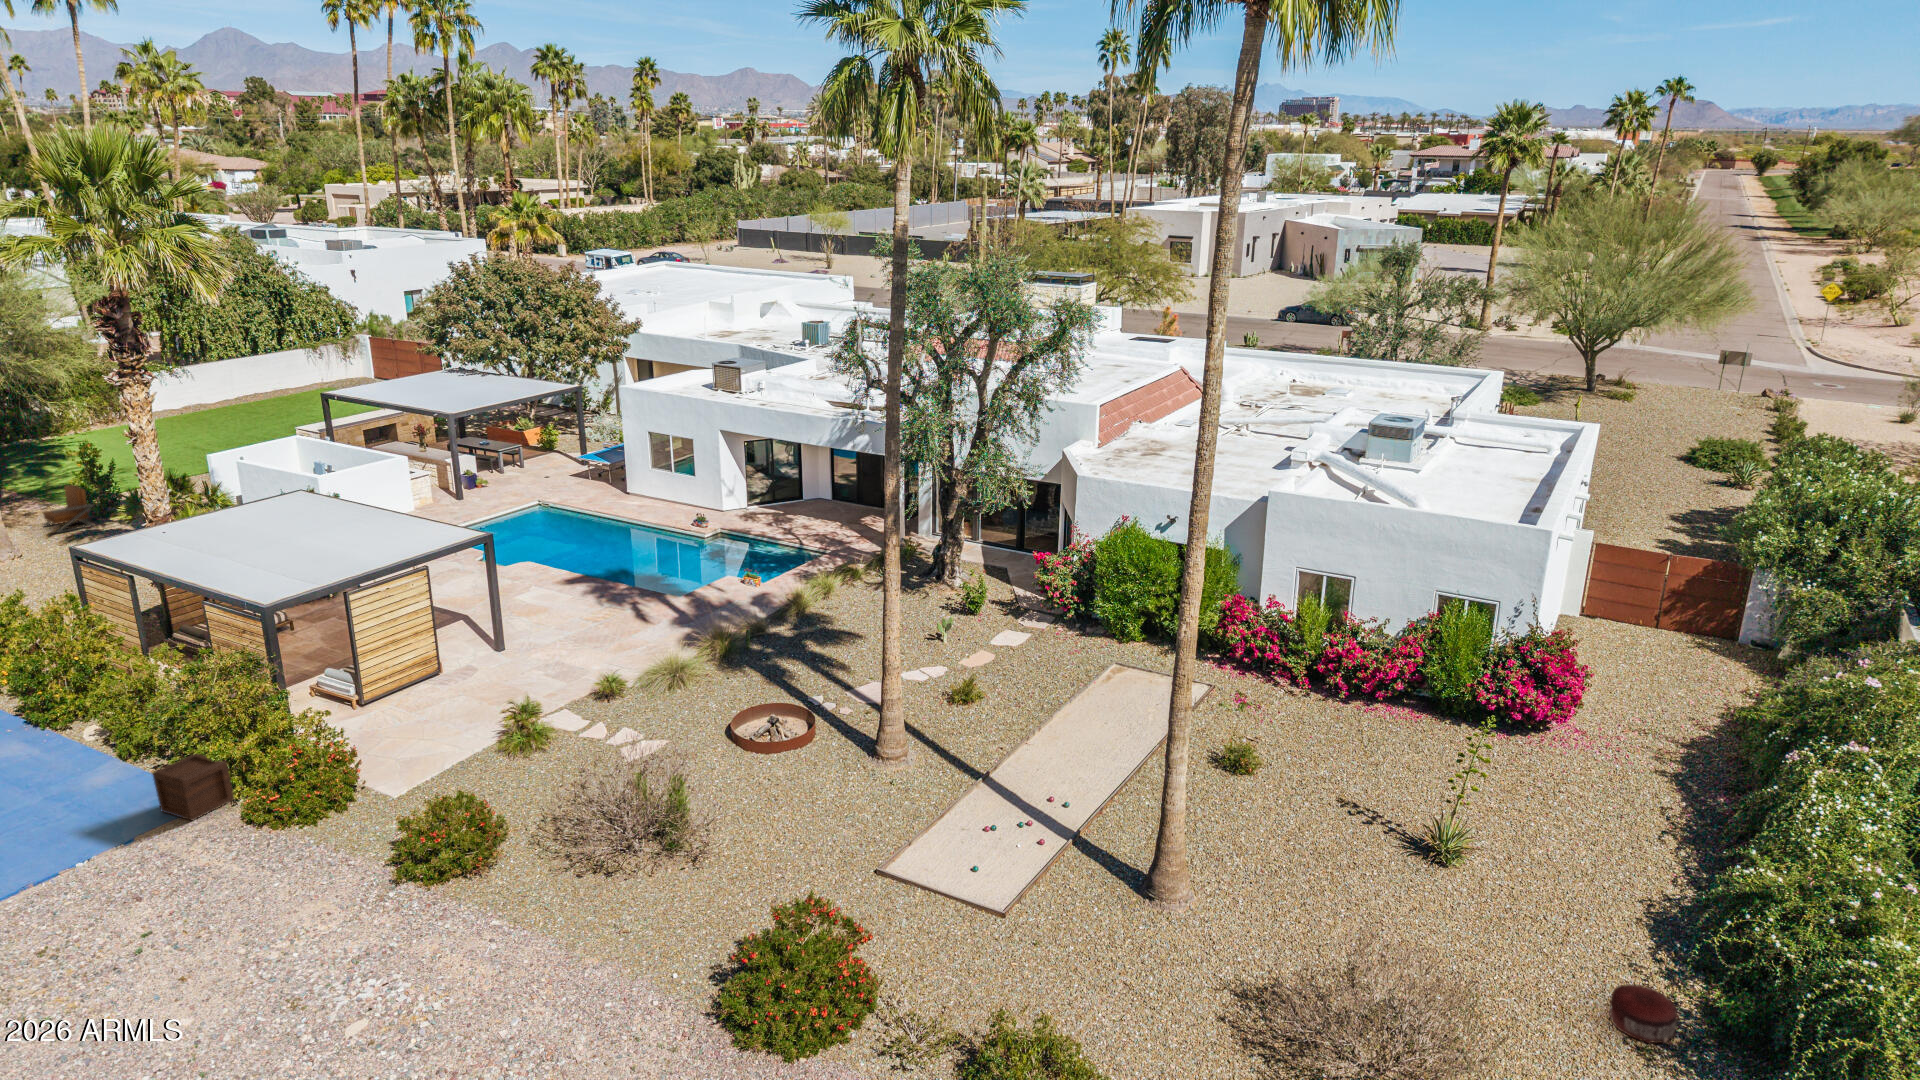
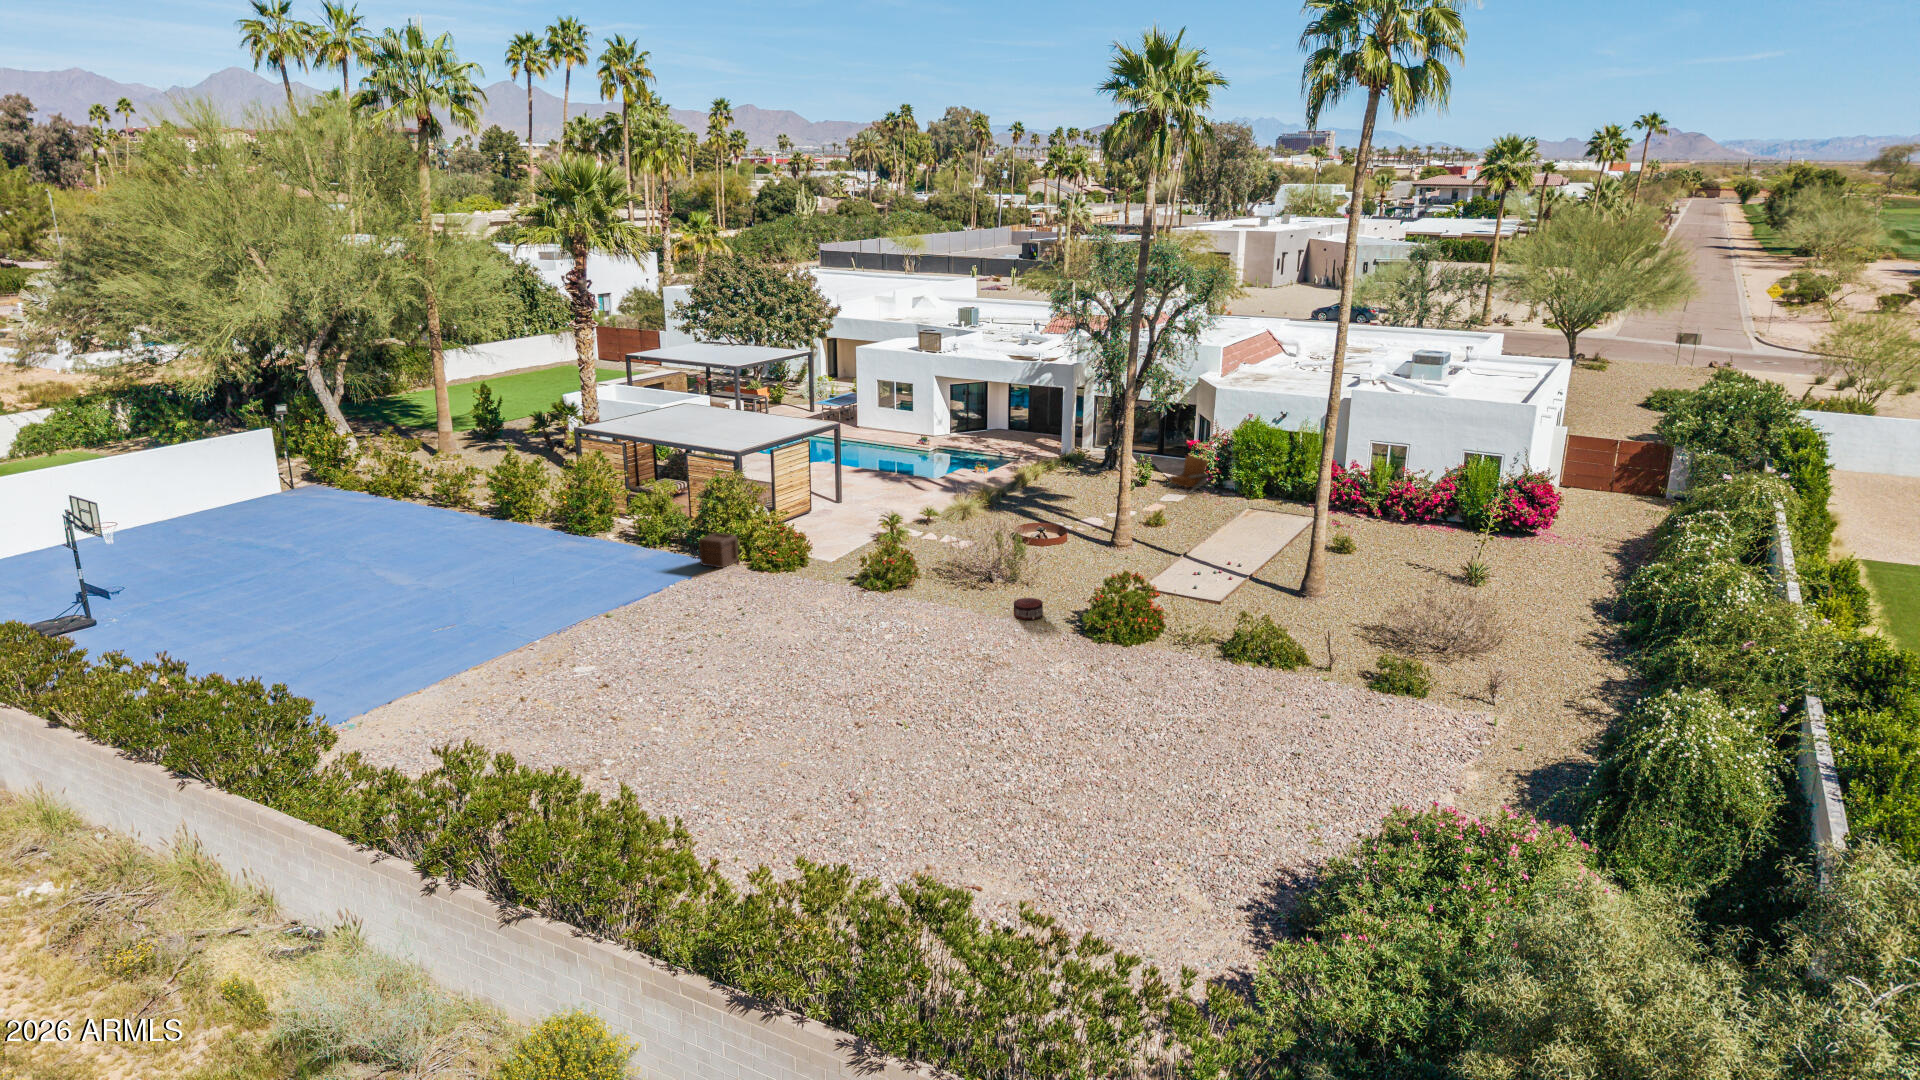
lounge chair: present [39,485,95,533] -> present [1168,456,1208,494]
pouf: present [1610,984,1677,1043] -> present [1013,598,1043,620]

